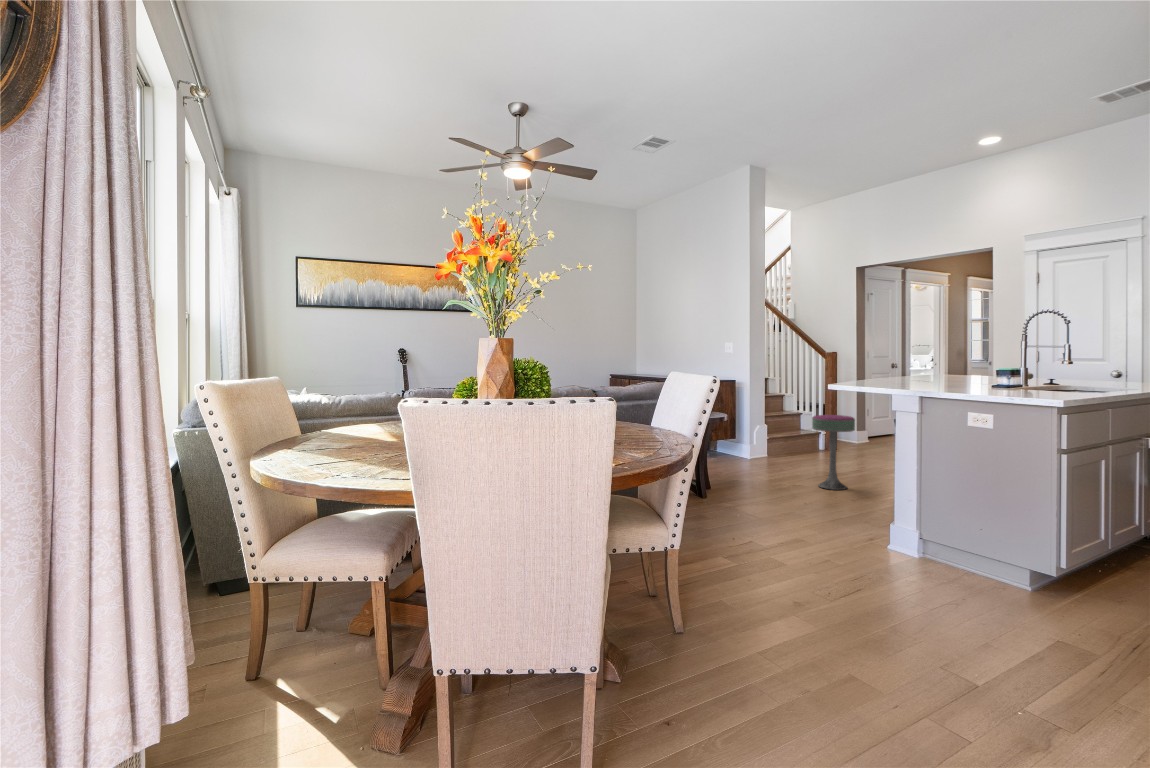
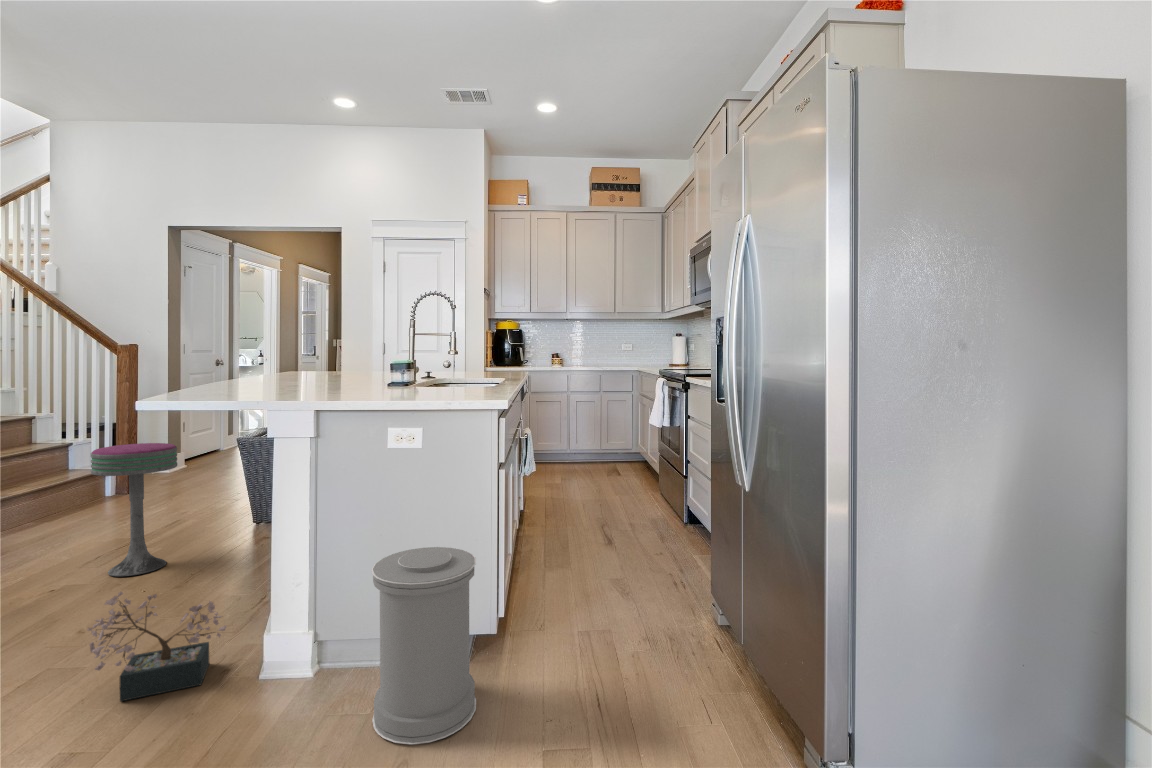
decorative plant: none [811,483,871,539] -> present [87,592,226,701]
trash can: none [943,490,1023,602] -> present [371,547,476,744]

